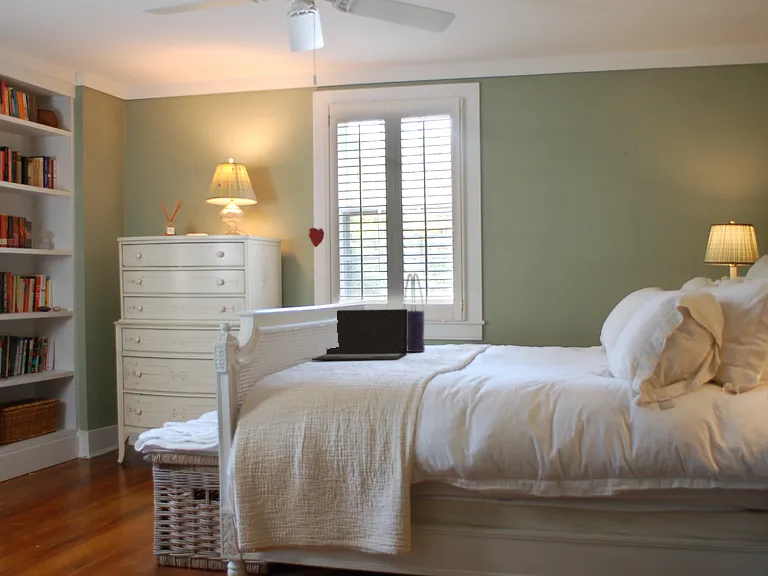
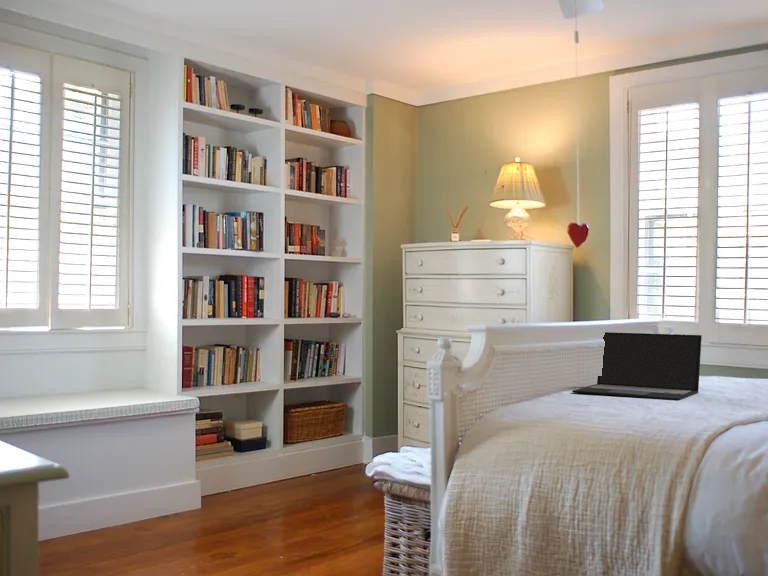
tote bag: present [405,274,425,352] -> none [701,290,727,389]

